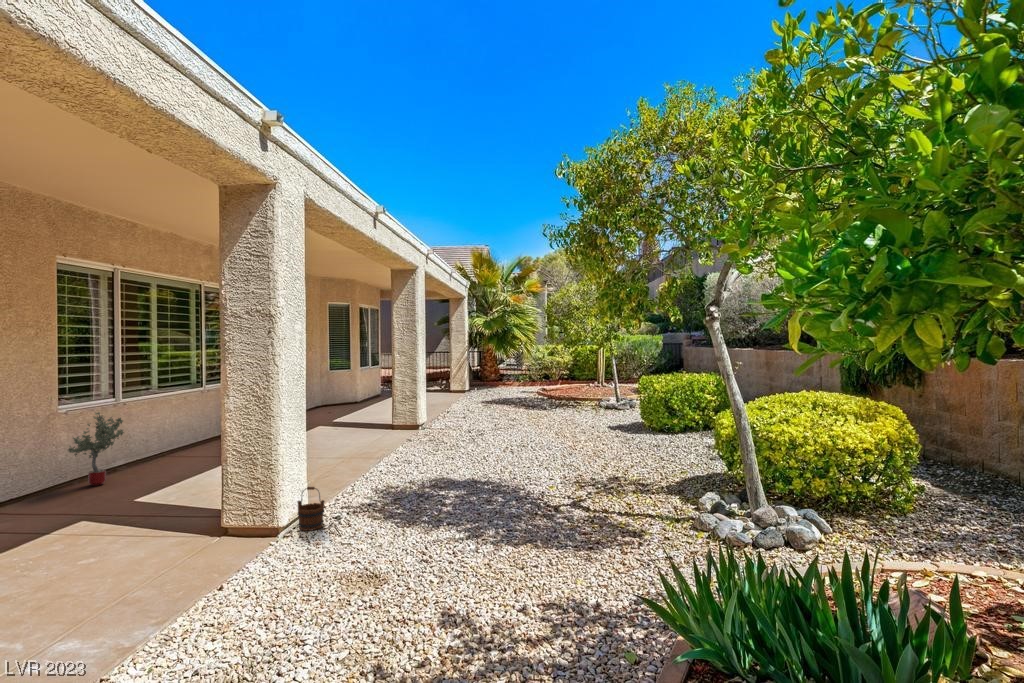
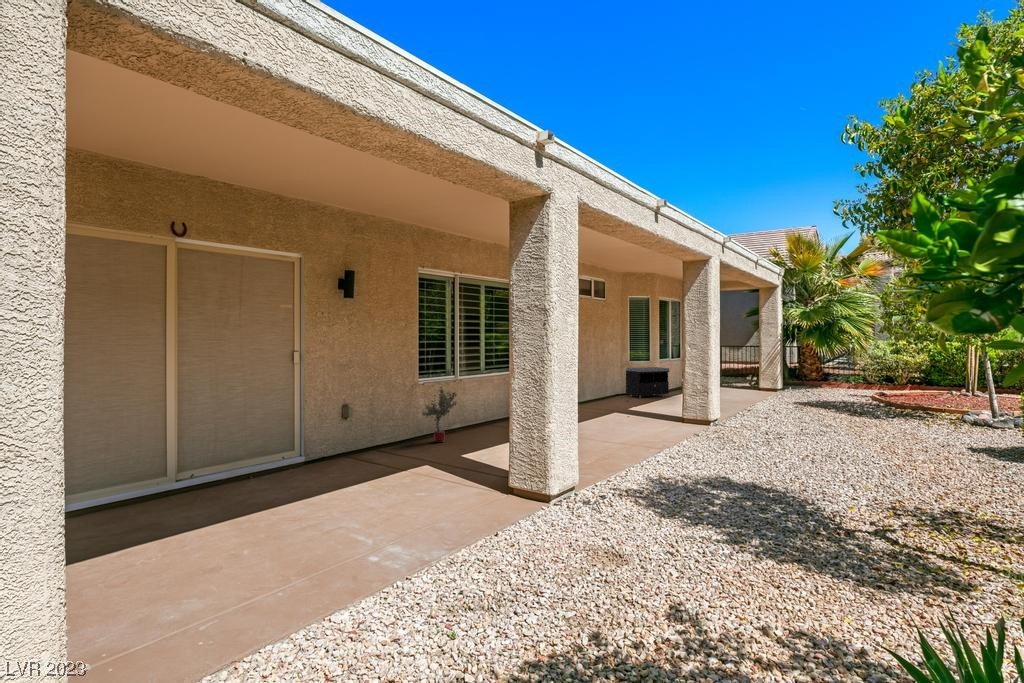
storage bench: none [328,375,373,407] -> present [626,367,669,398]
wooden bucket: present [297,487,324,531] -> none [566,464,589,505]

